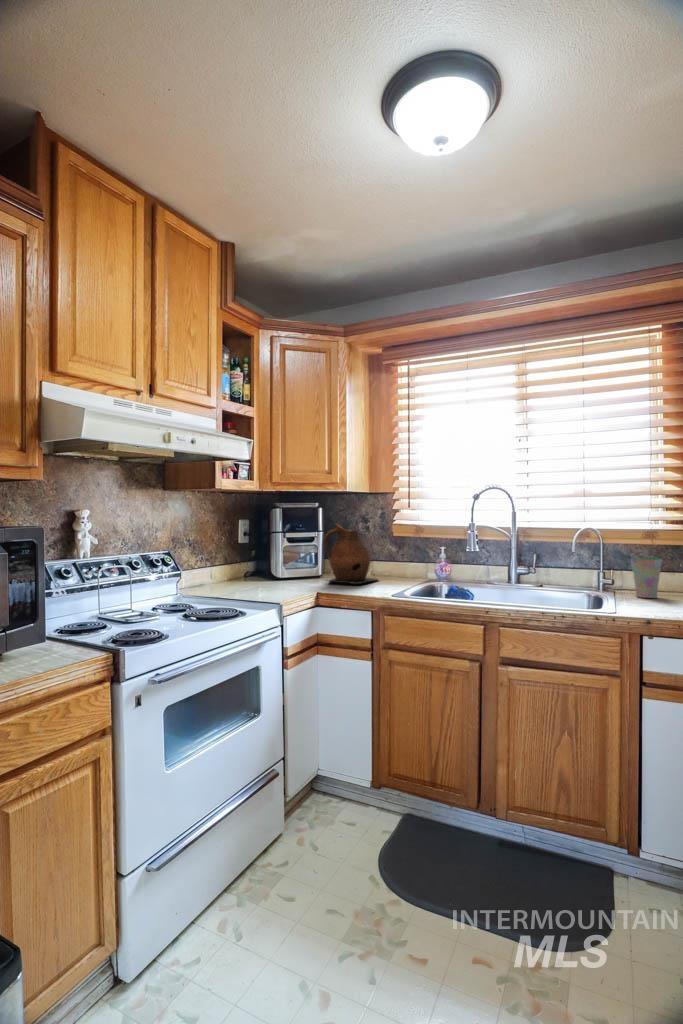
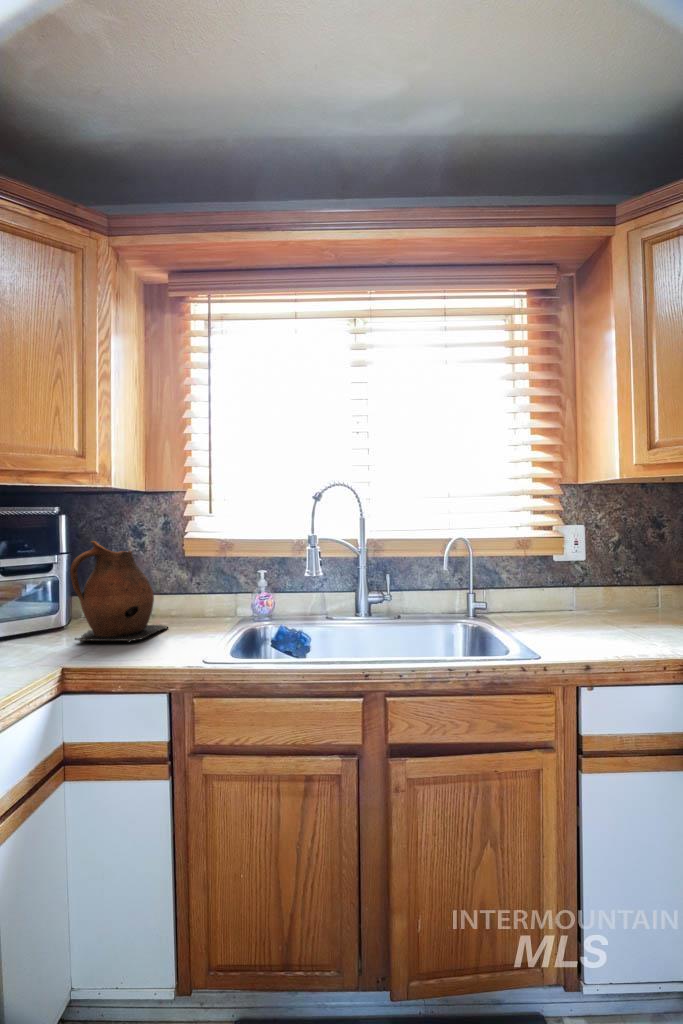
cup: present [631,558,662,598] -> none [510,573,546,624]

